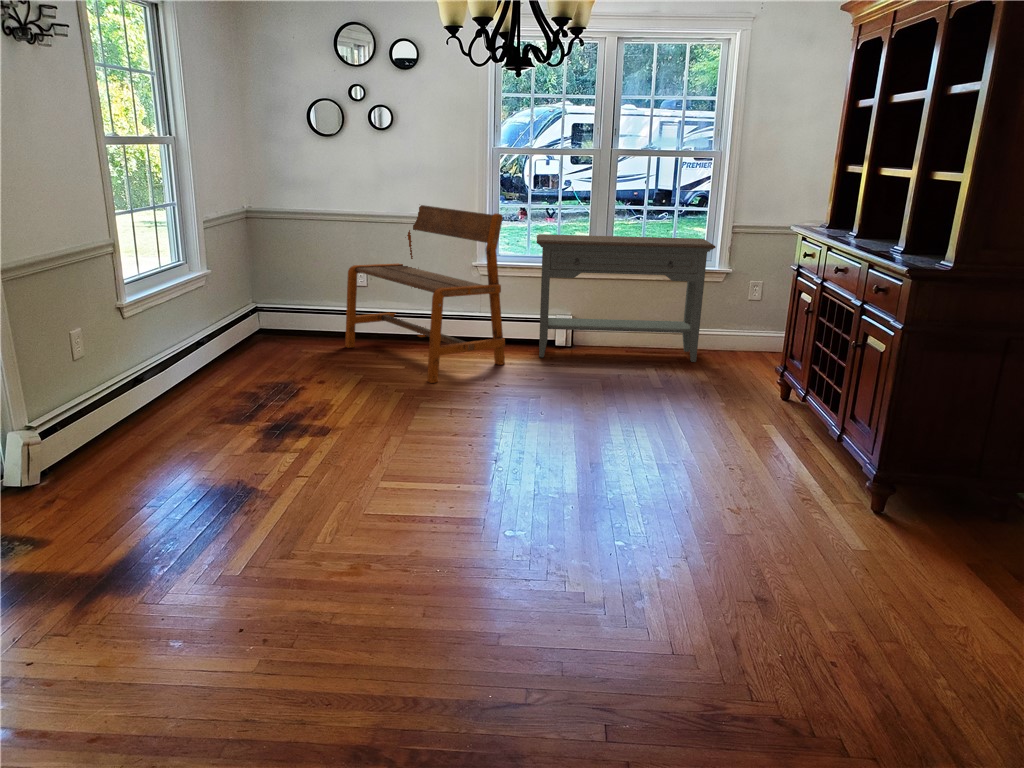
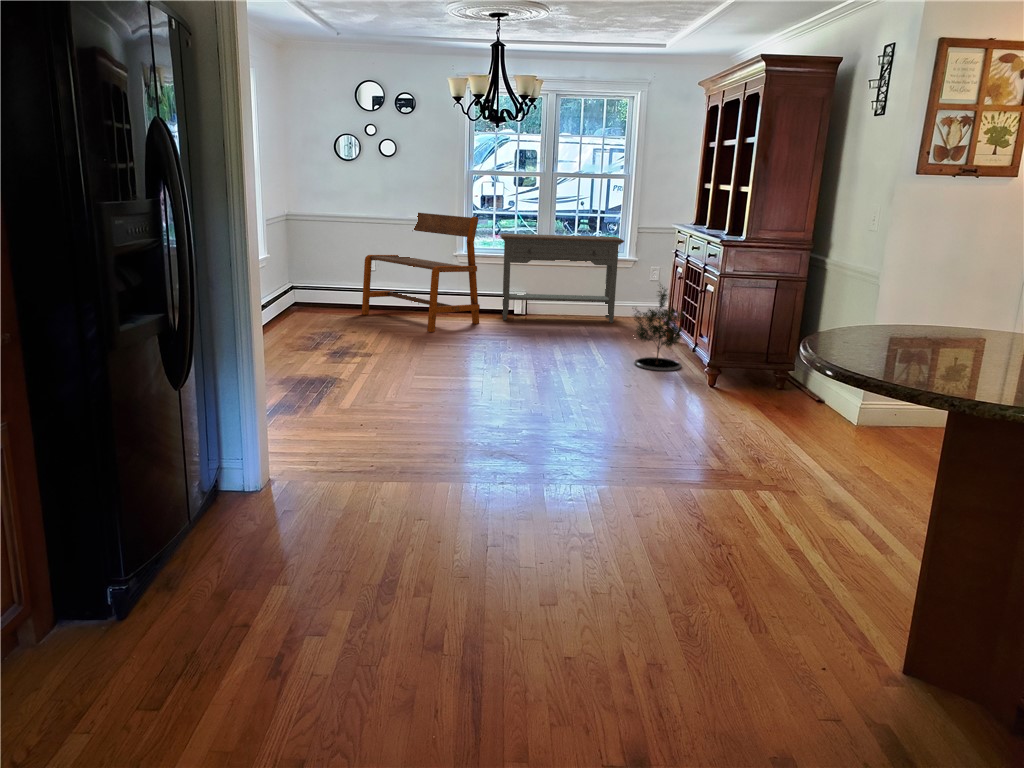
potted tree: none [734,328,833,477] -> present [634,286,684,371]

